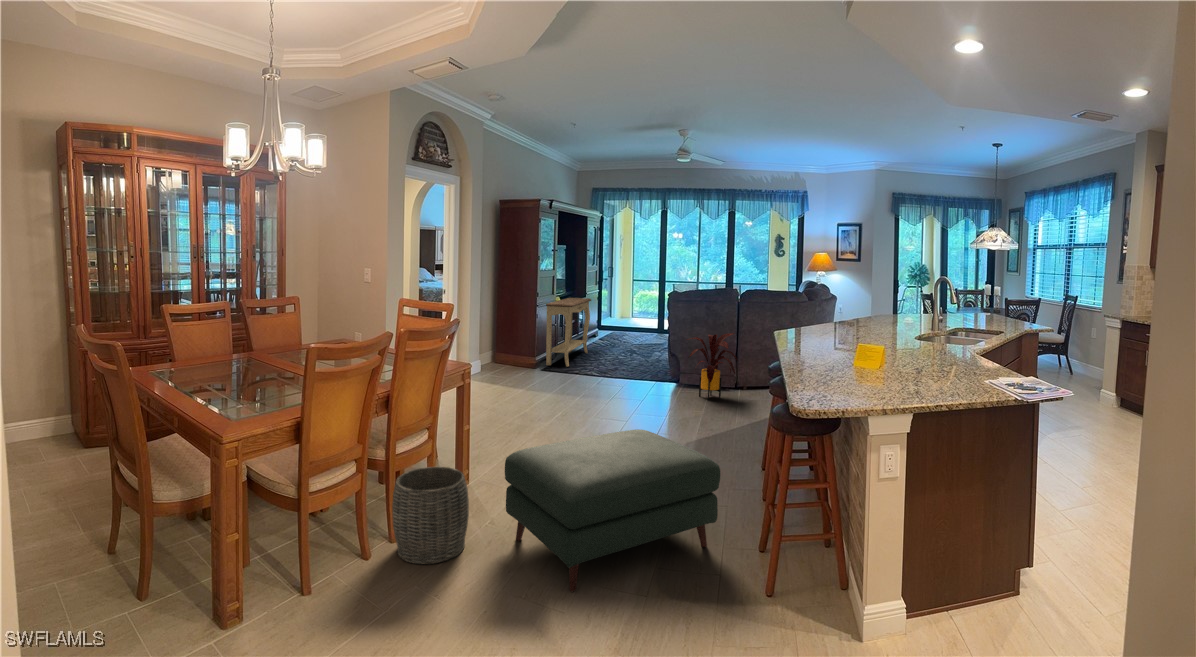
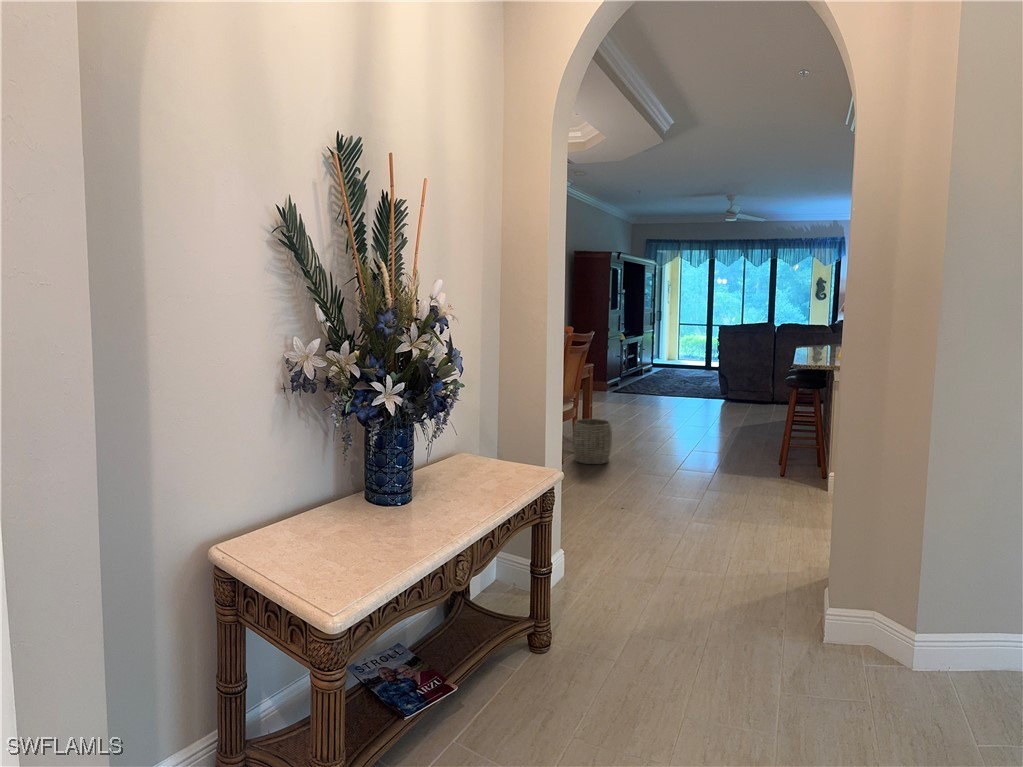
console table: present [546,298,591,367] -> none [616,335,650,389]
house plant: present [688,333,738,400] -> none [731,359,774,409]
ottoman: present [505,429,720,592] -> none [630,405,753,474]

